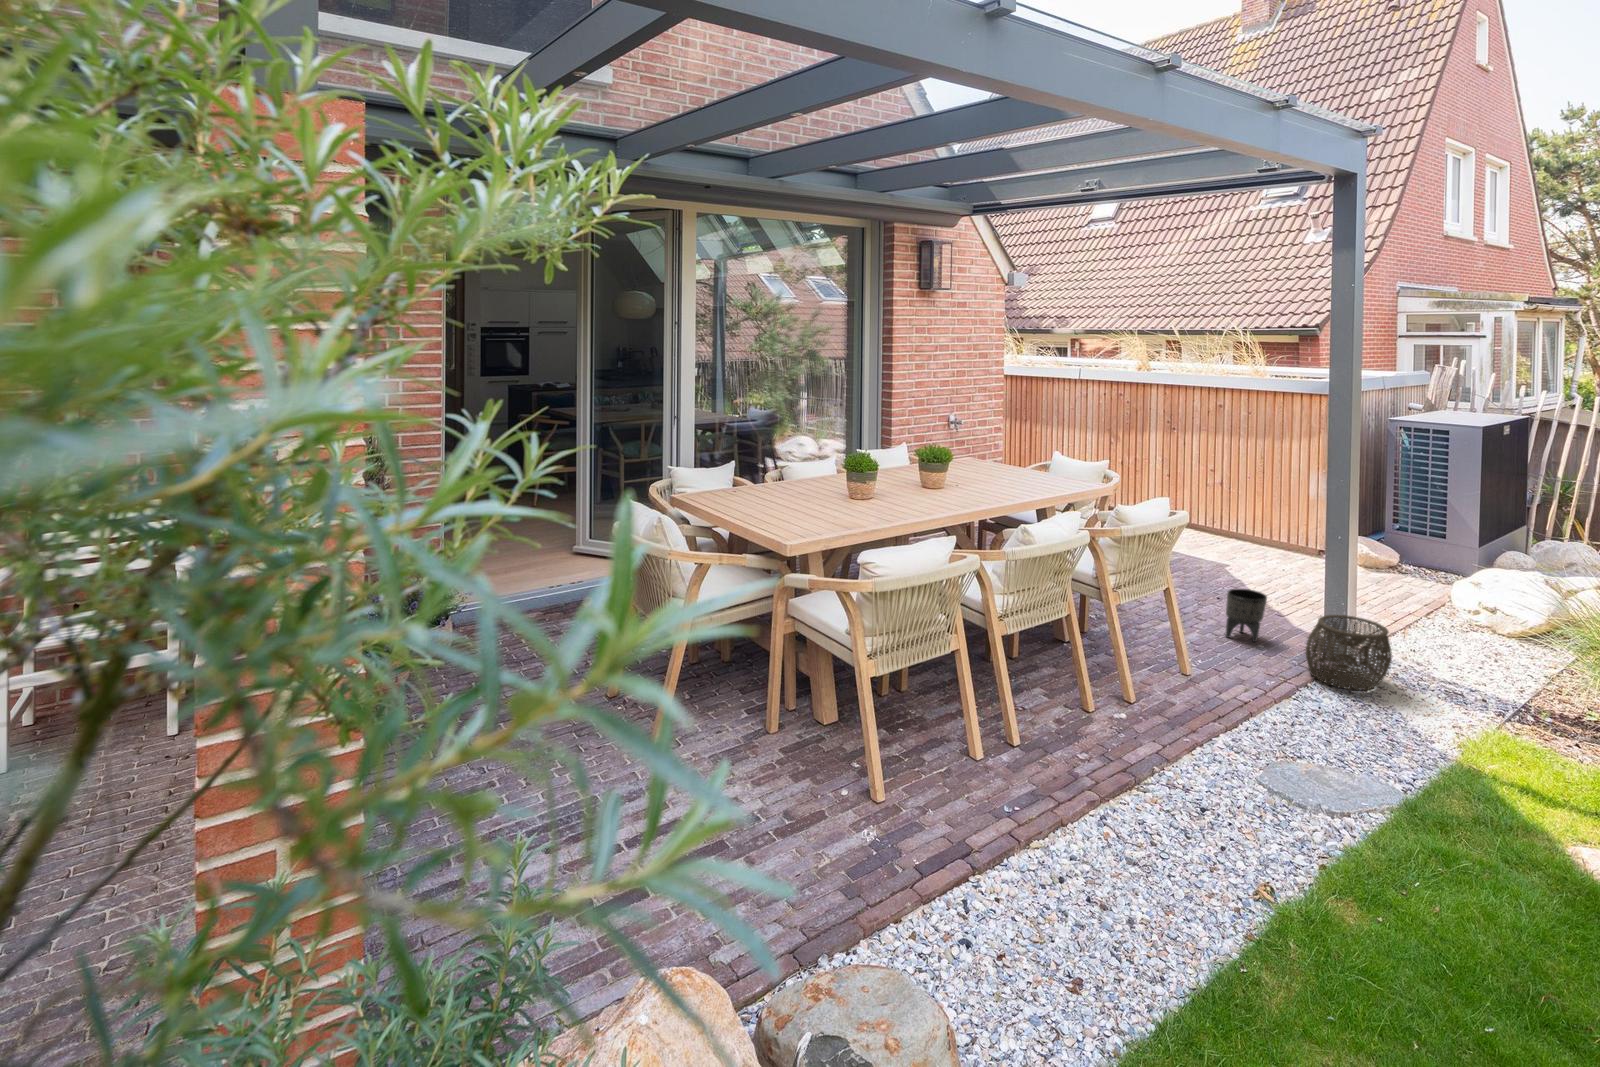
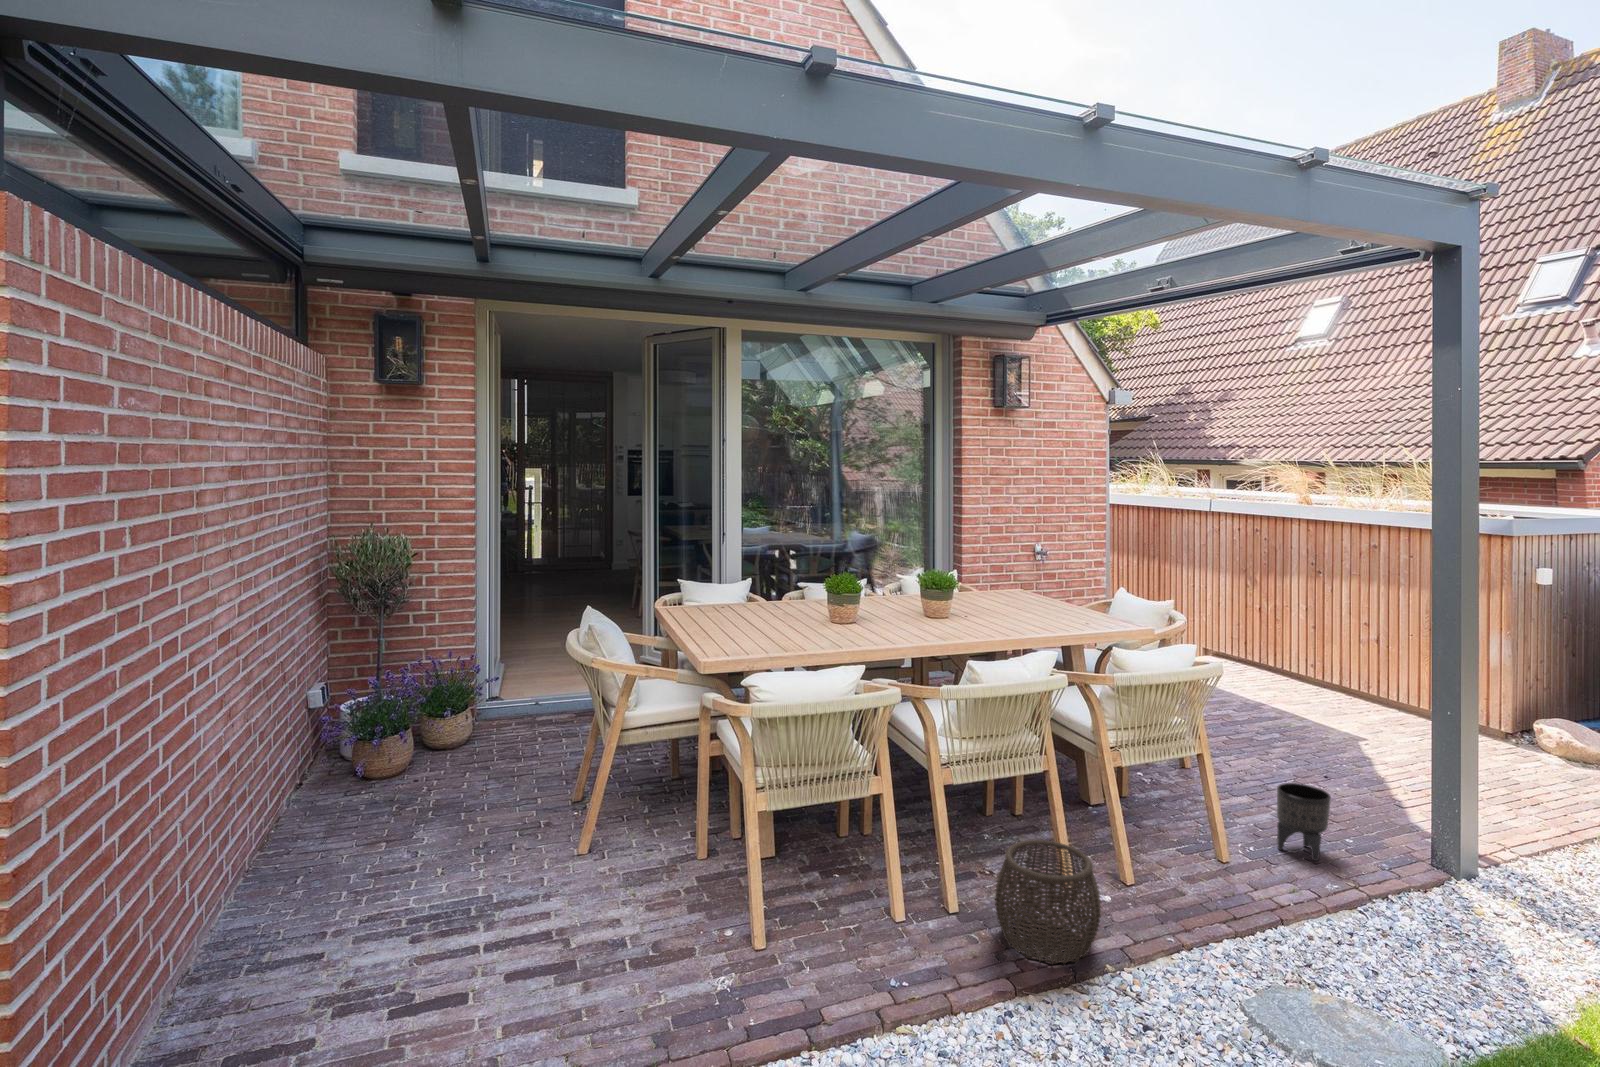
woven basket: present [1306,615,1392,691] -> present [995,840,1101,964]

